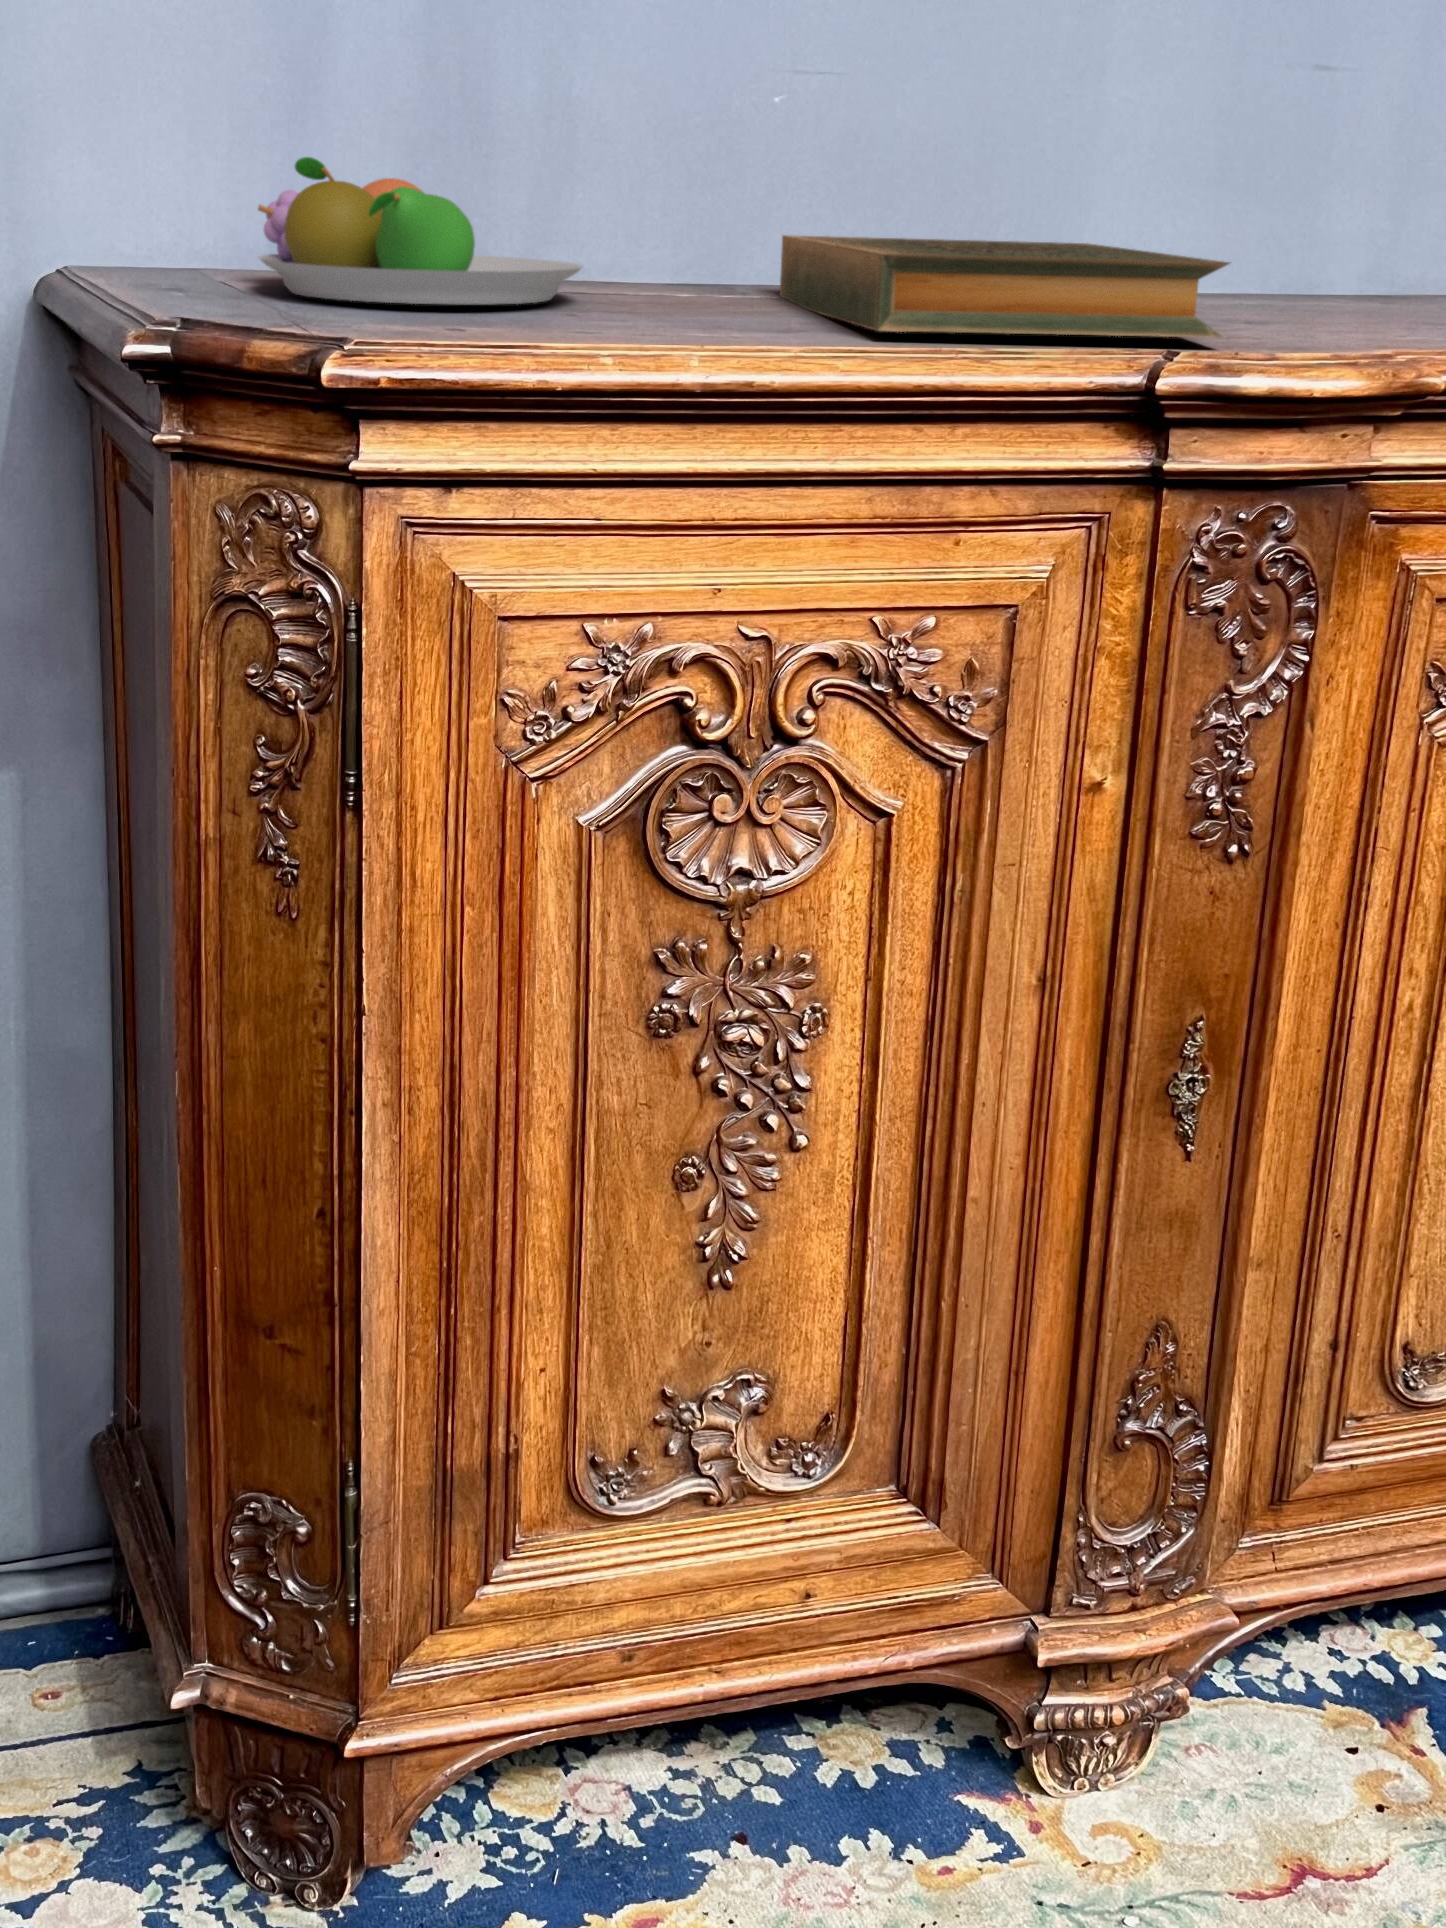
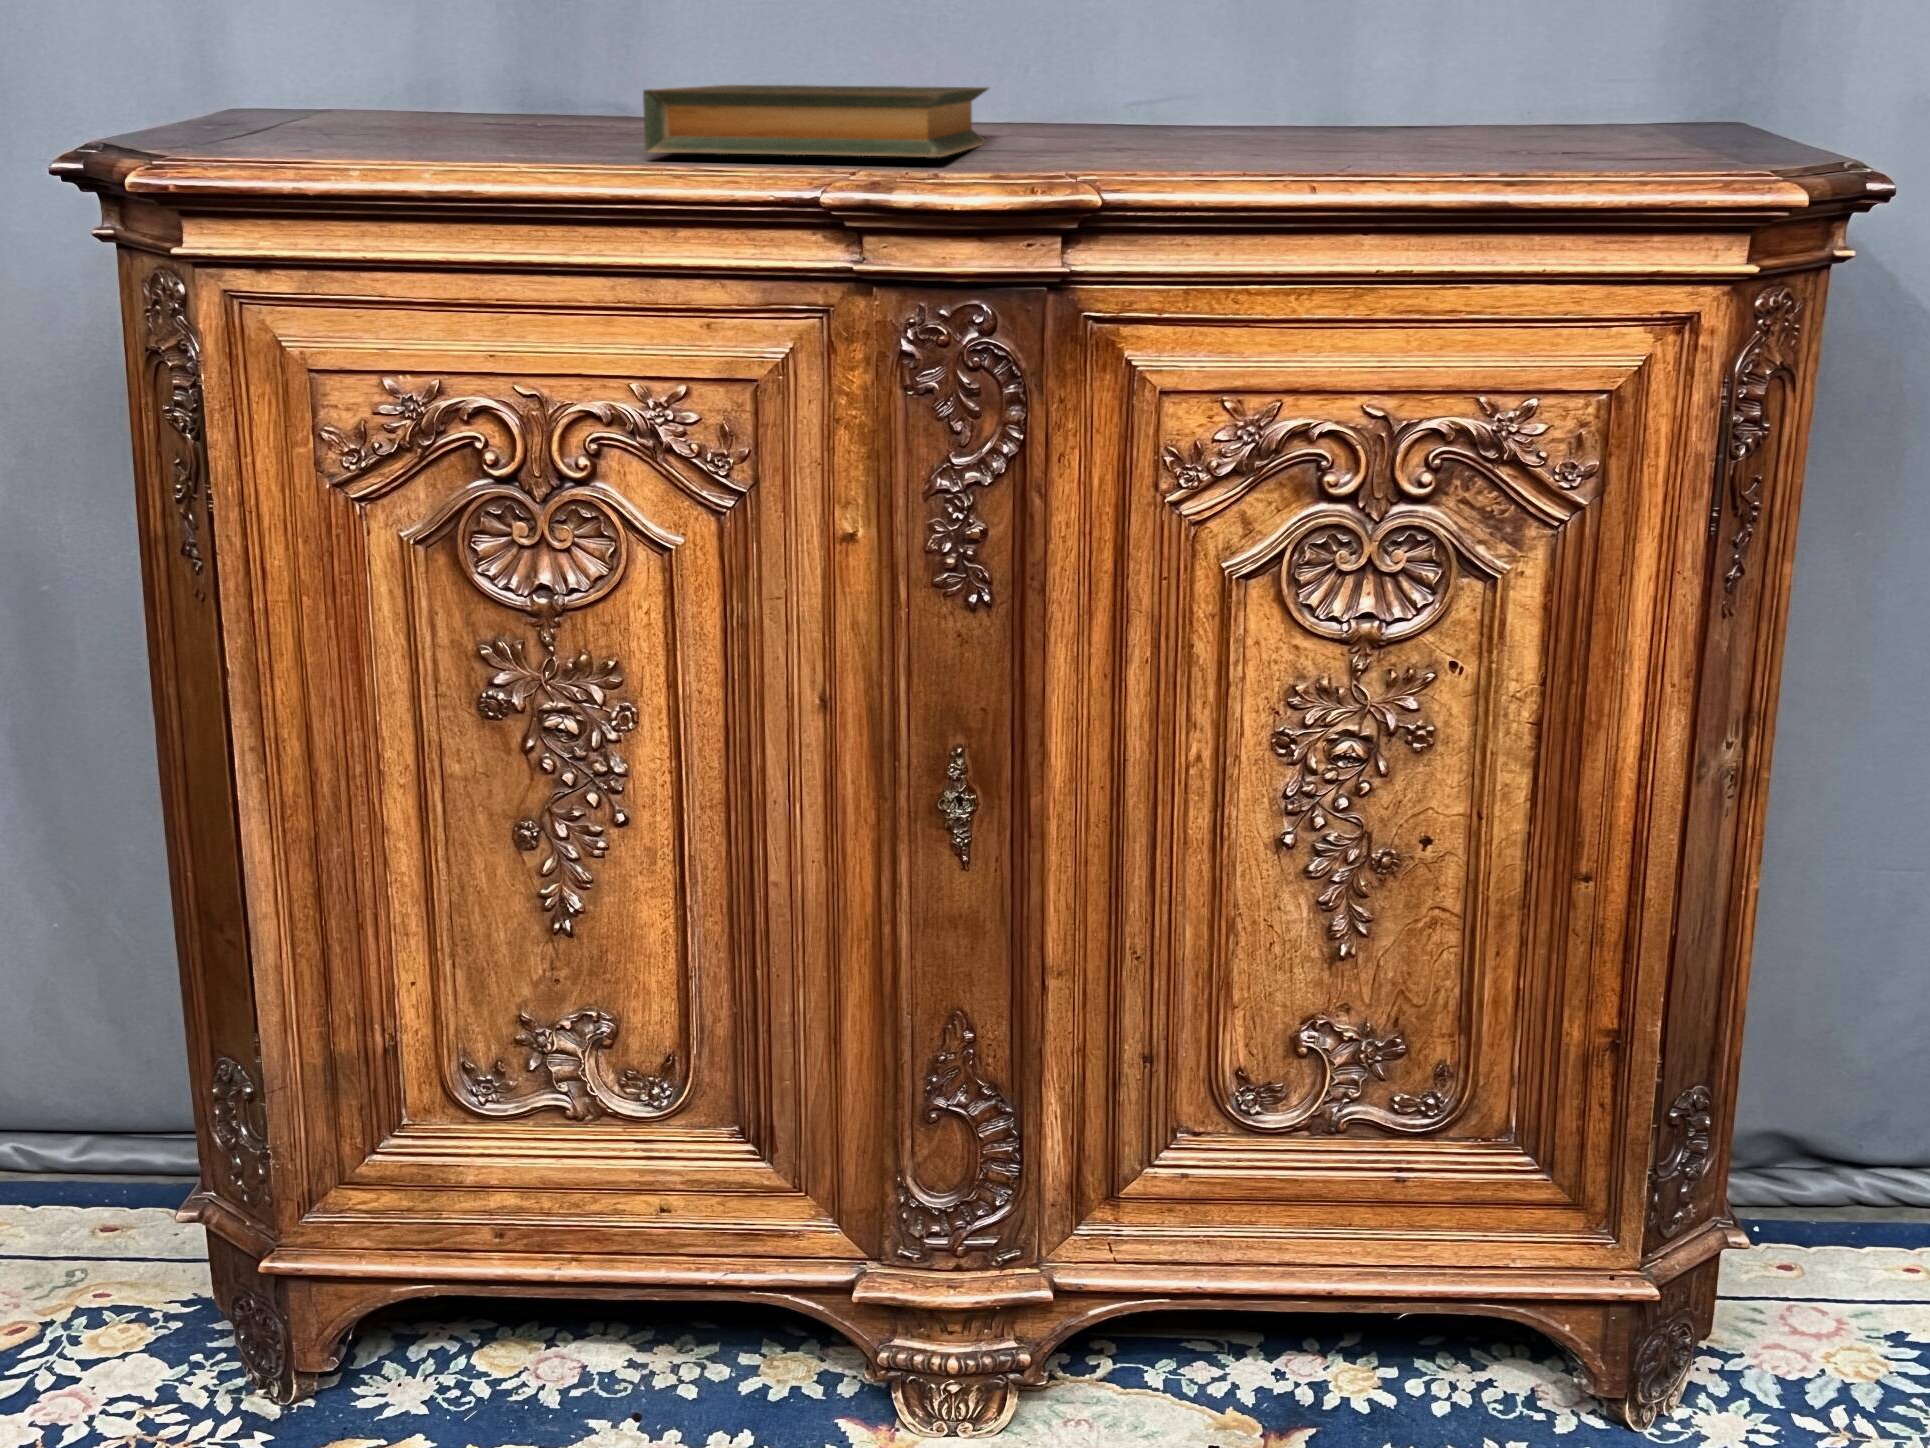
fruit bowl: present [258,157,583,305] -> none [271,28,532,137]

